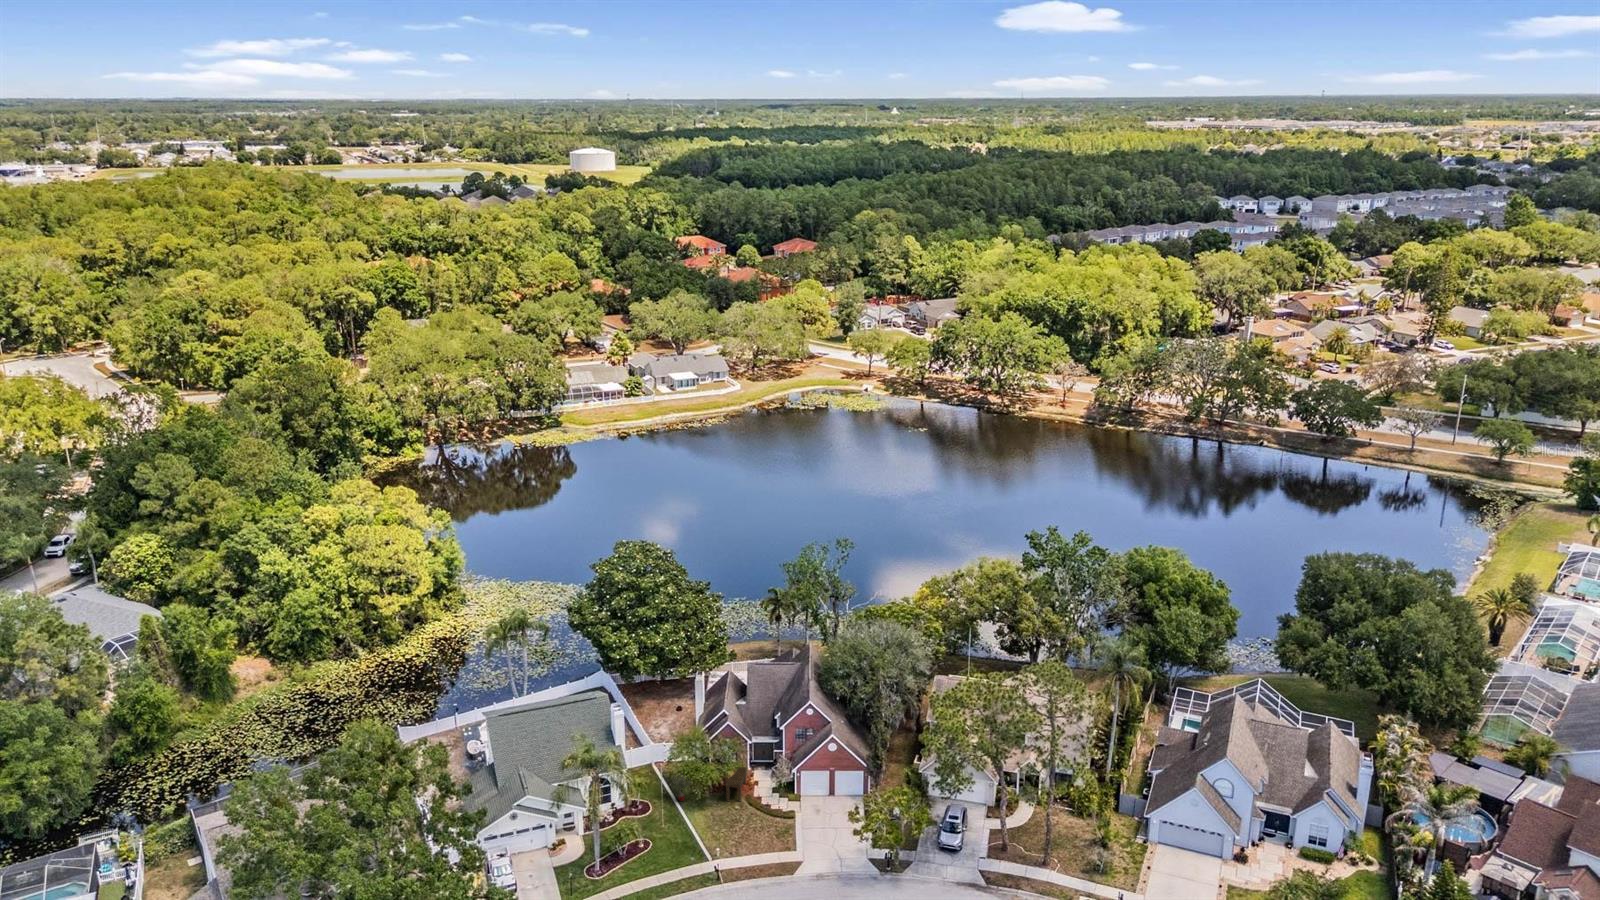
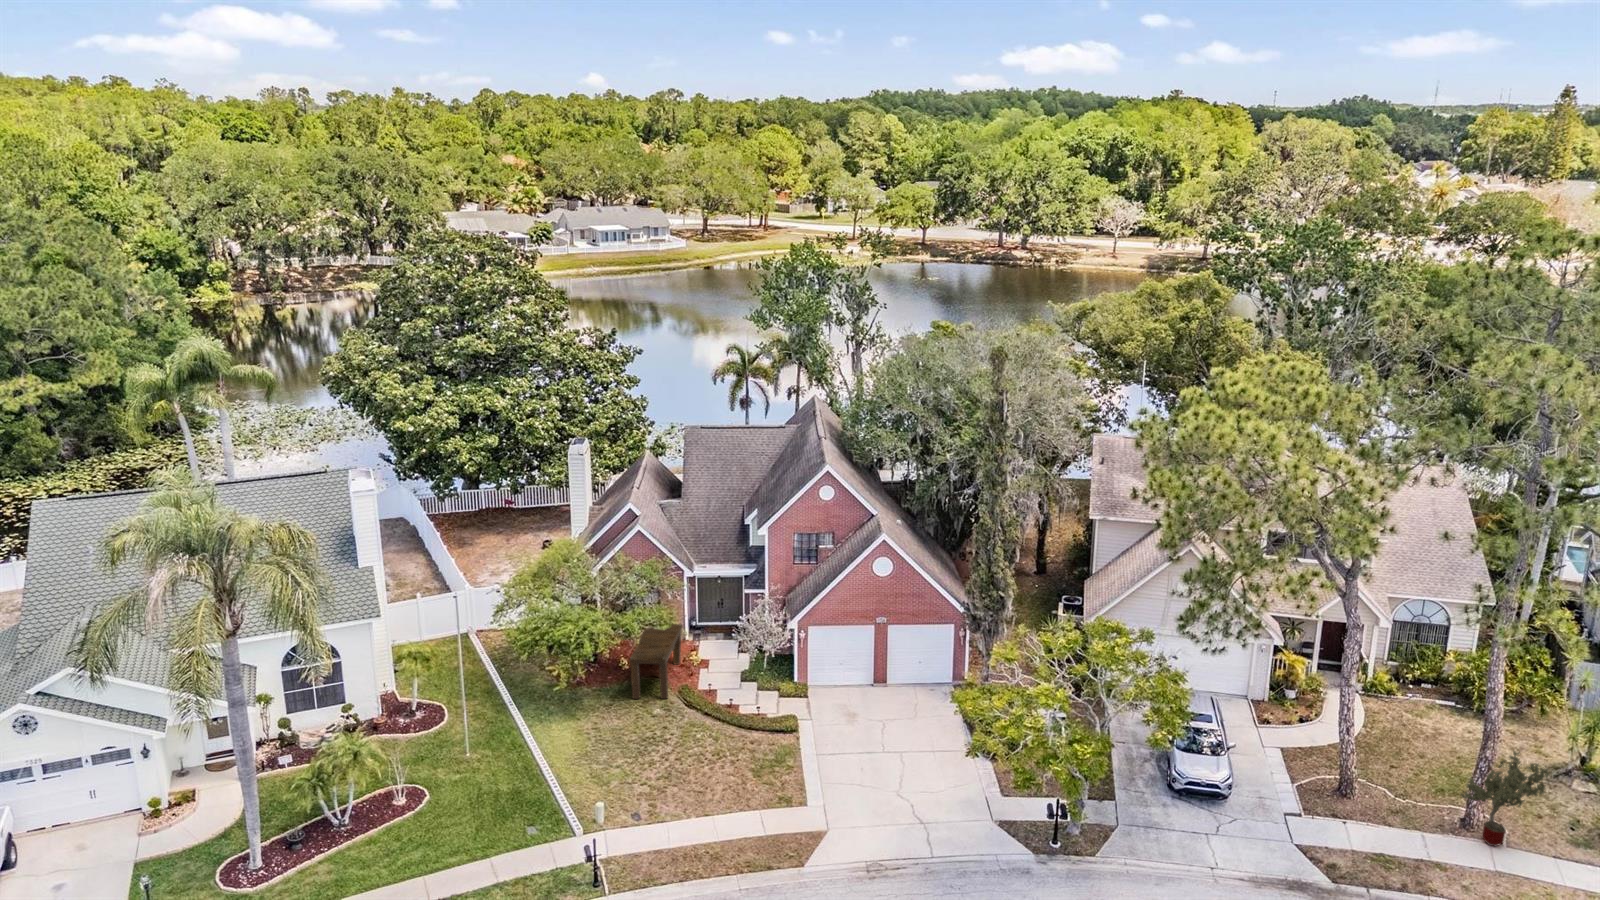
potted tree: present [672,774,692,801] -> present [1461,751,1549,846]

